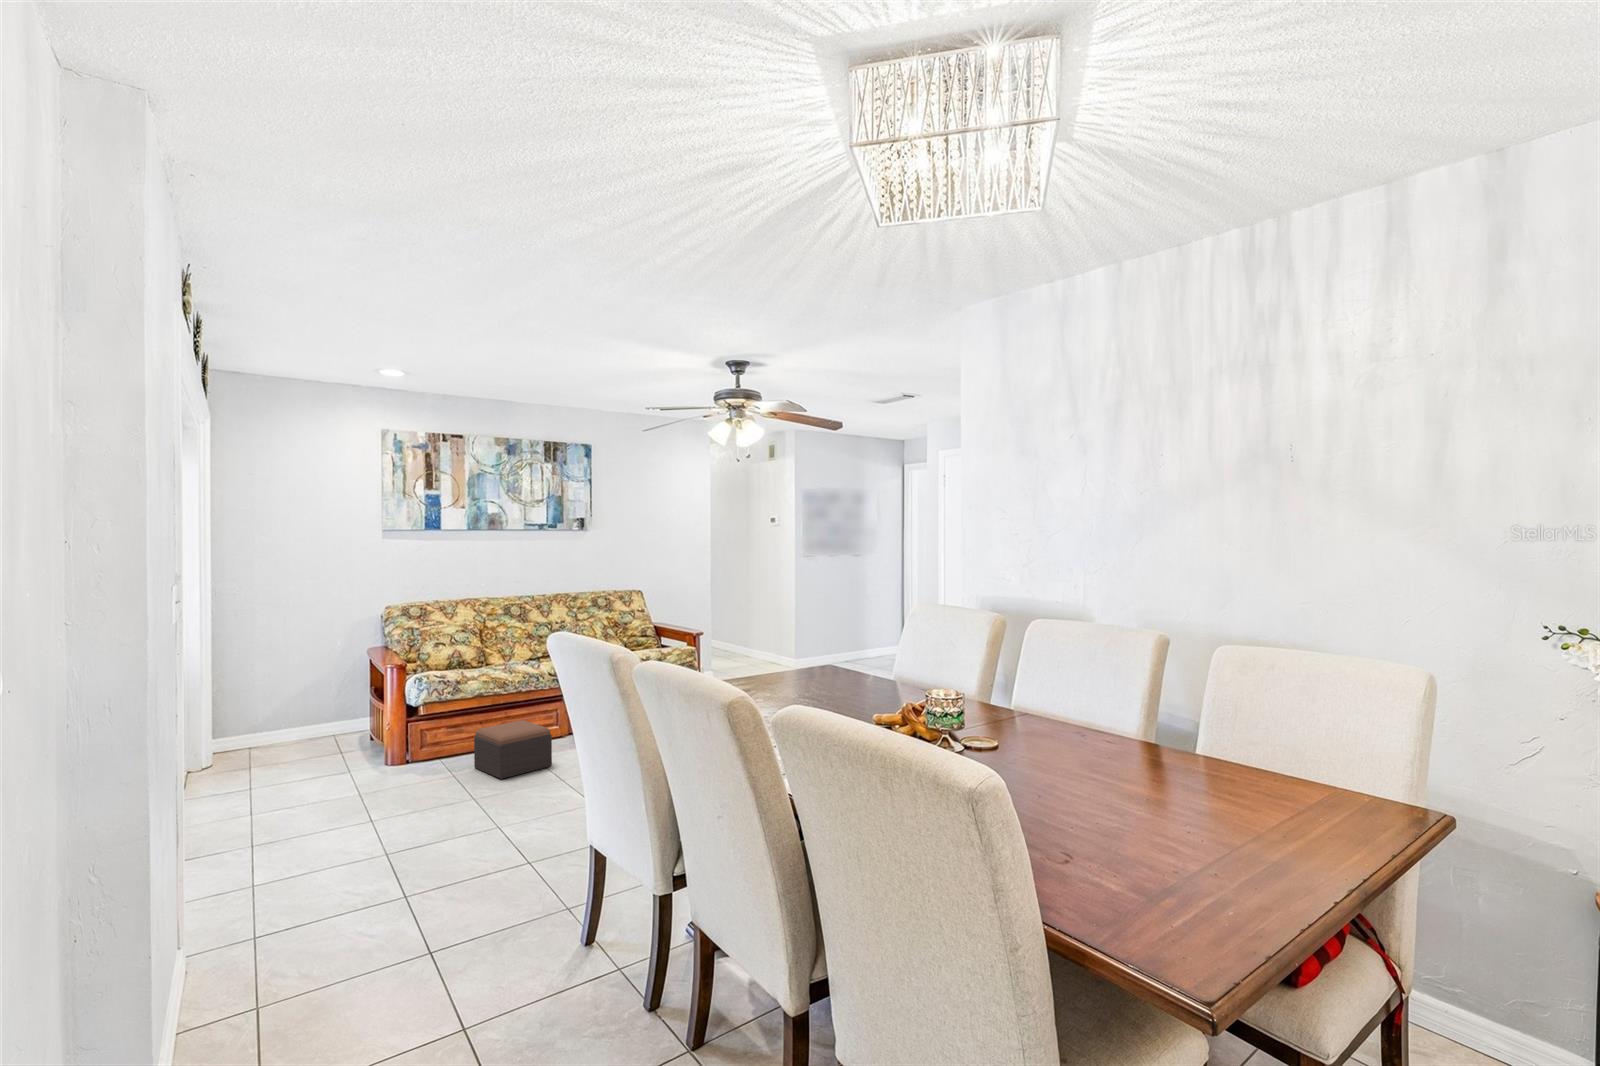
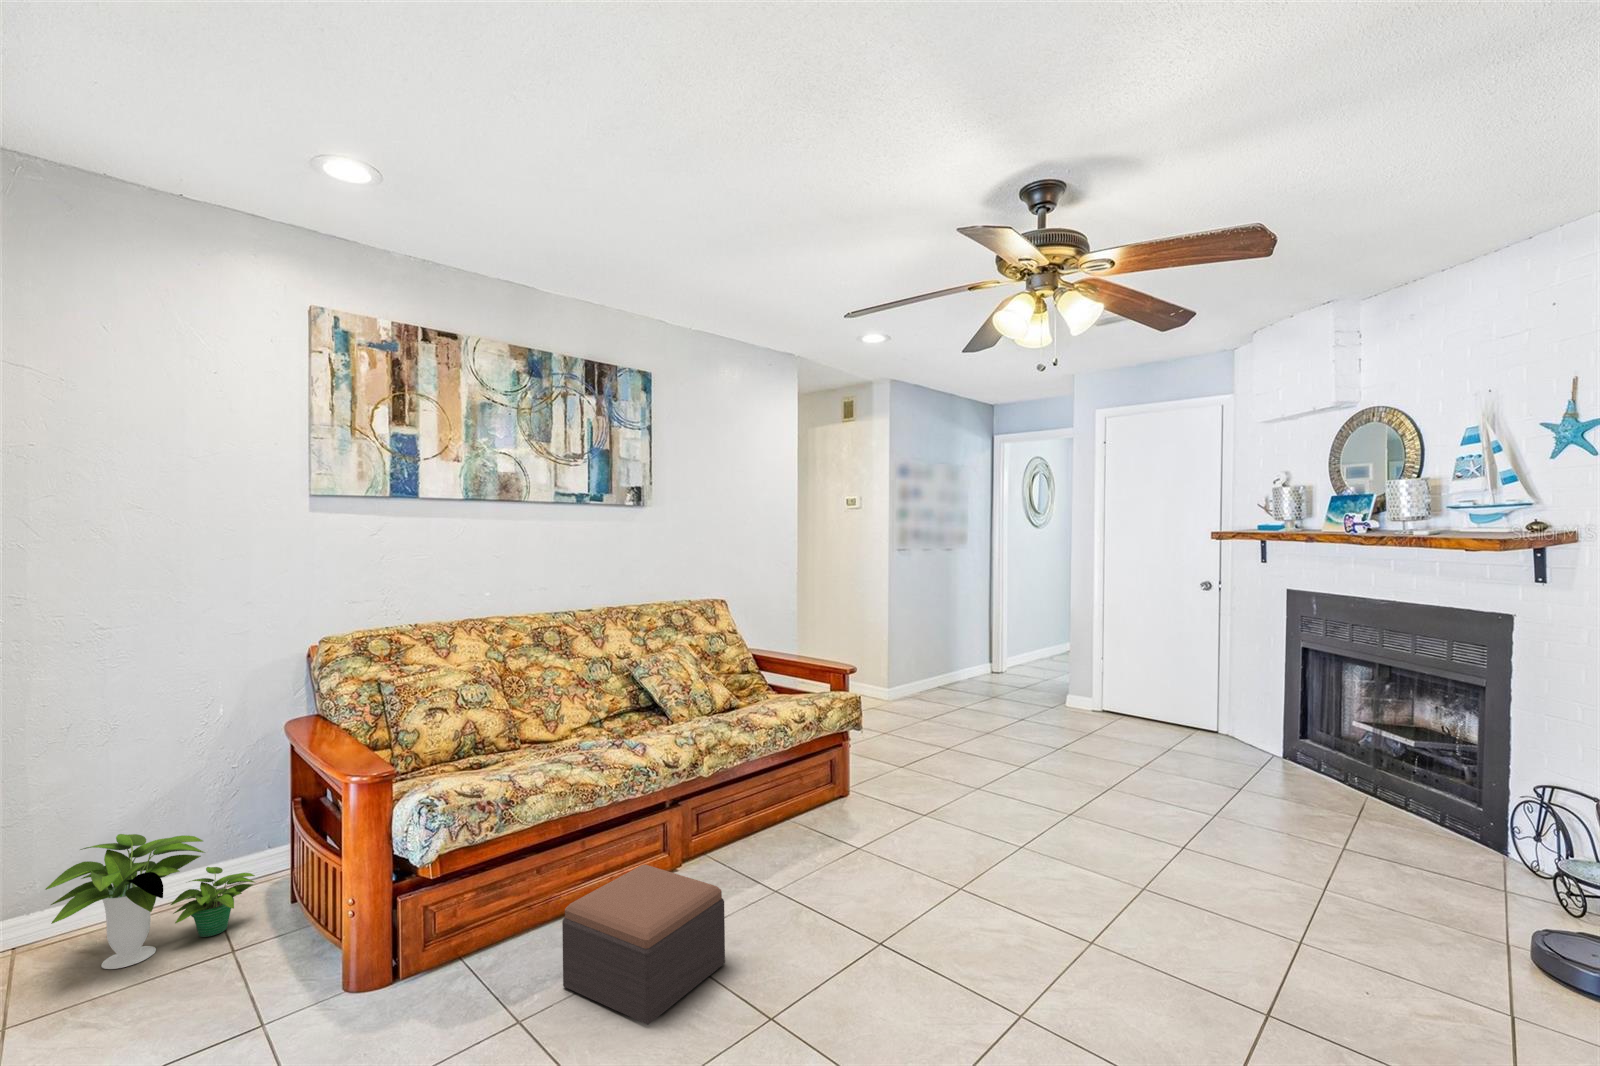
potted plant: none [265,694,353,752] -> present [45,834,255,969]

